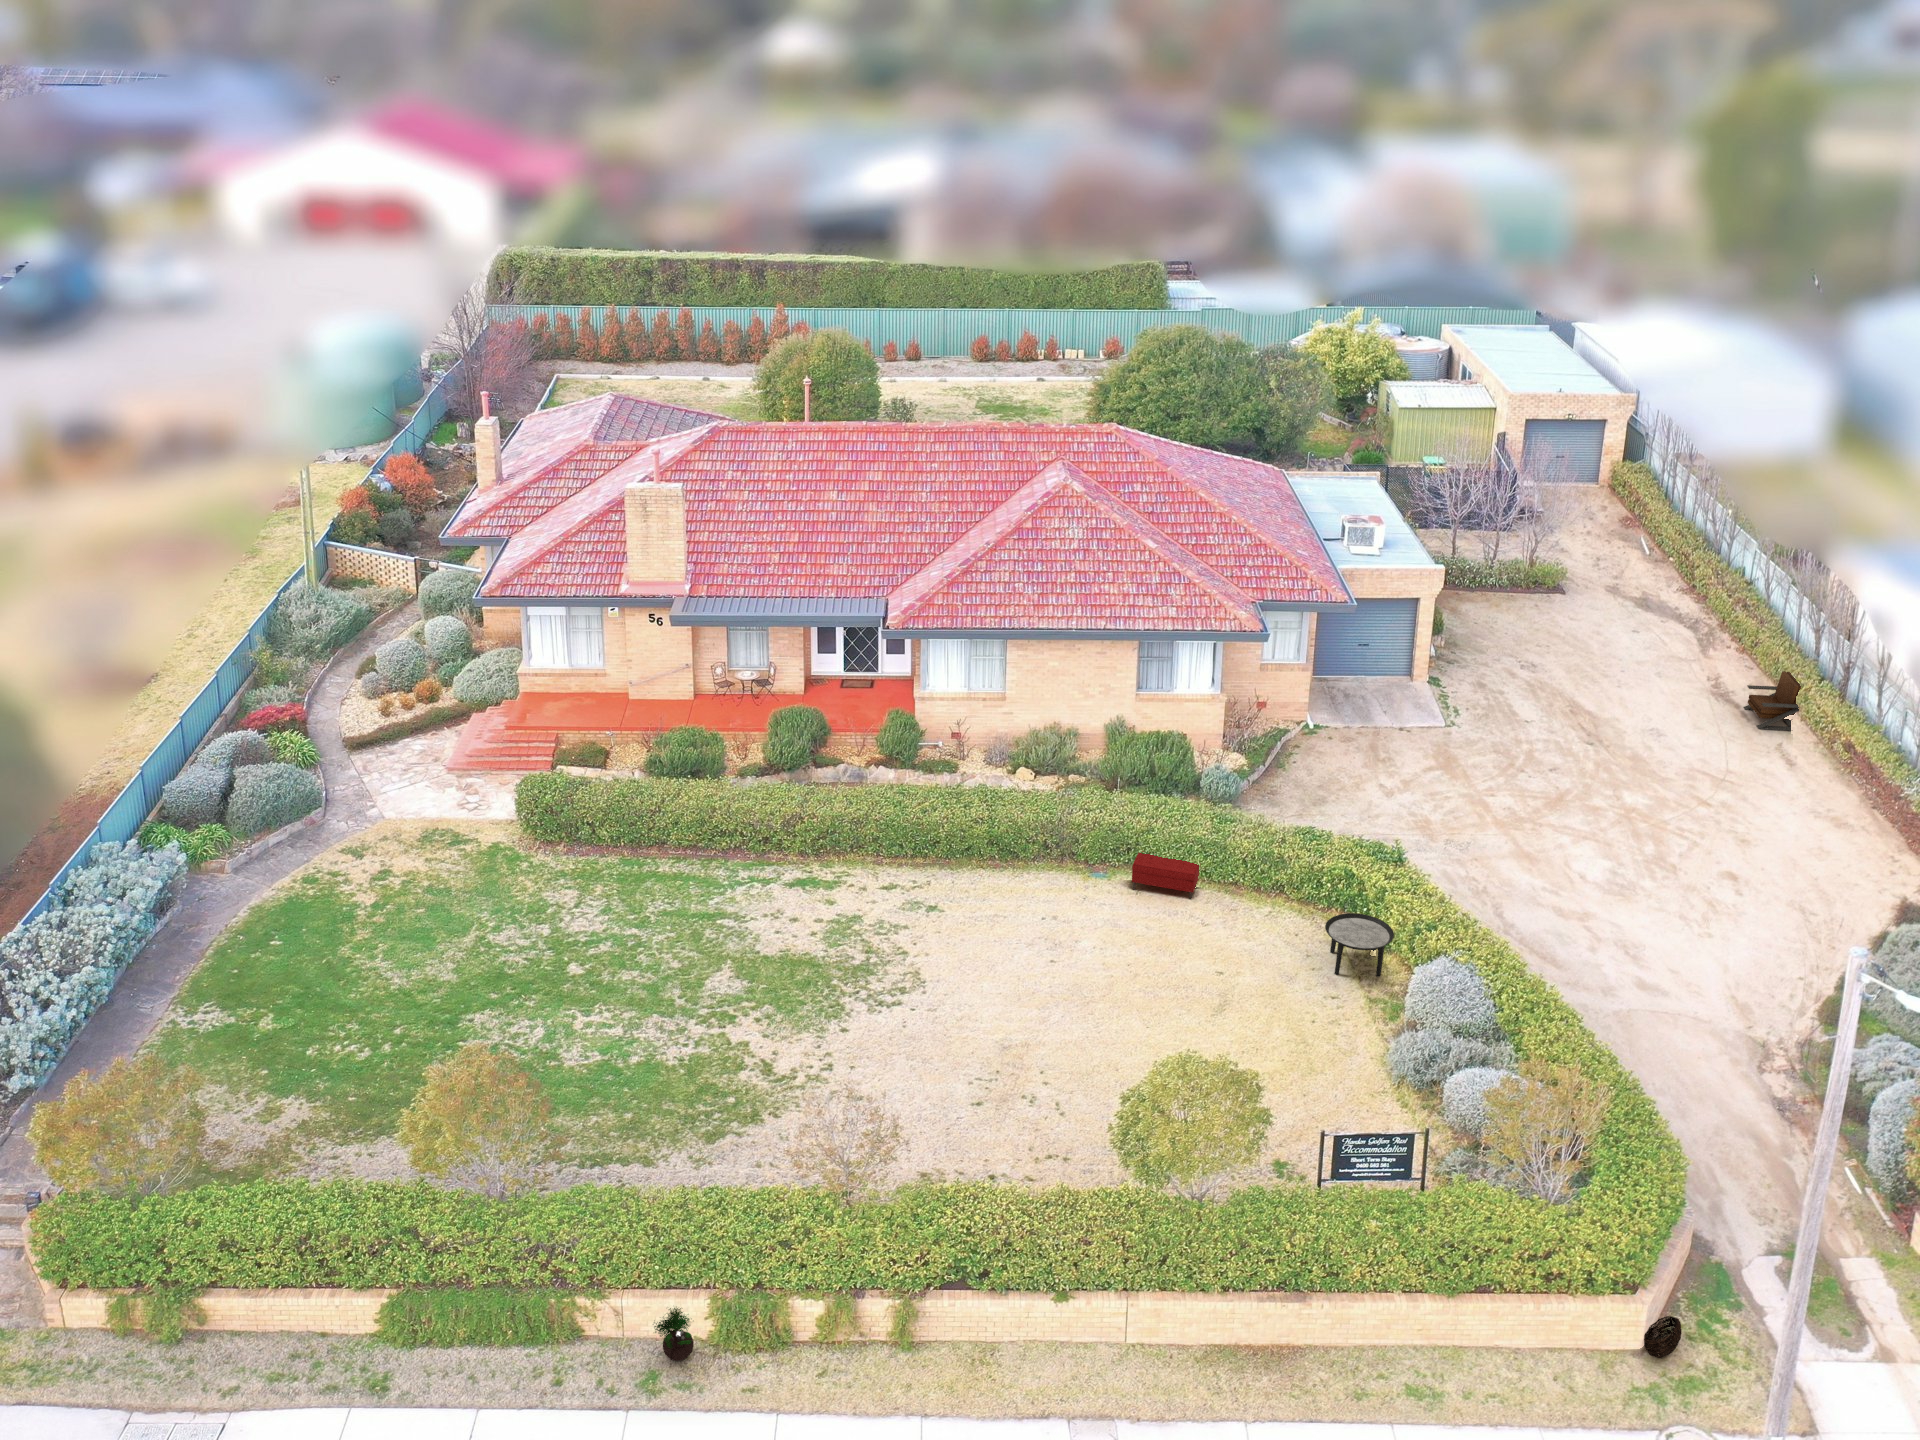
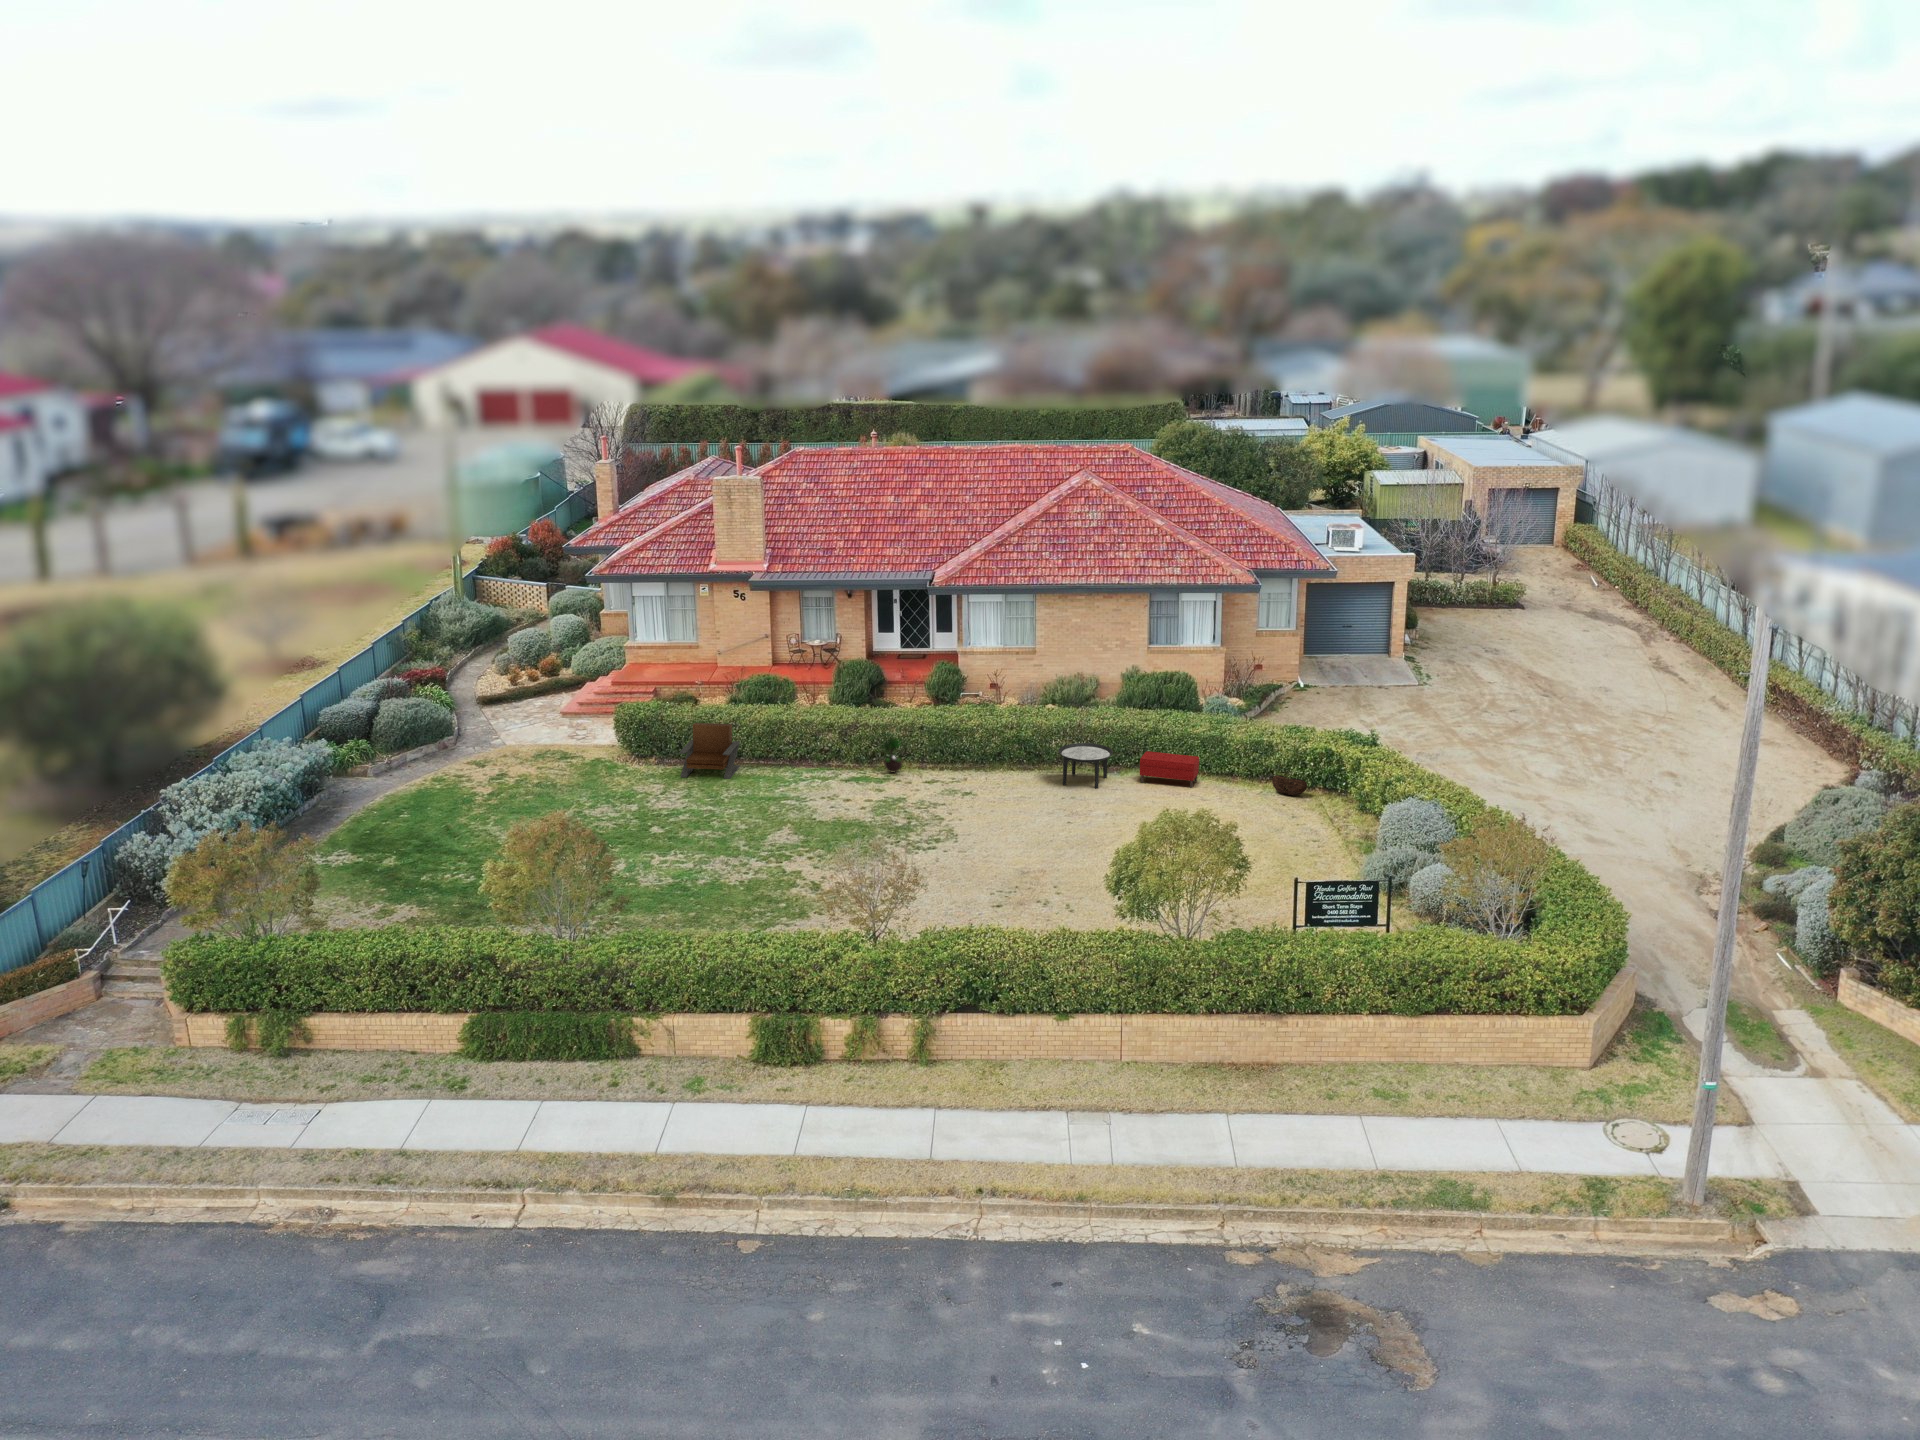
lounge chair: present [1744,671,1801,730] -> present [679,723,740,779]
round table: present [1325,913,1394,977] -> present [1058,743,1113,789]
potted tree: present [654,1308,694,1361] -> present [882,737,902,772]
basket: present [1644,1316,1682,1358] -> present [1272,775,1307,795]

